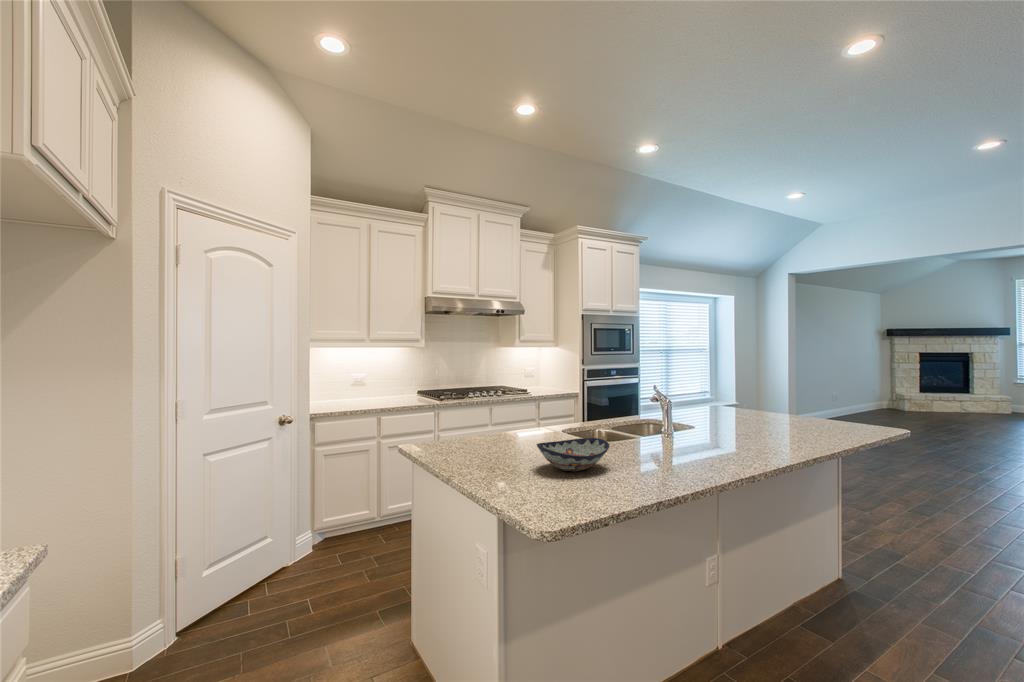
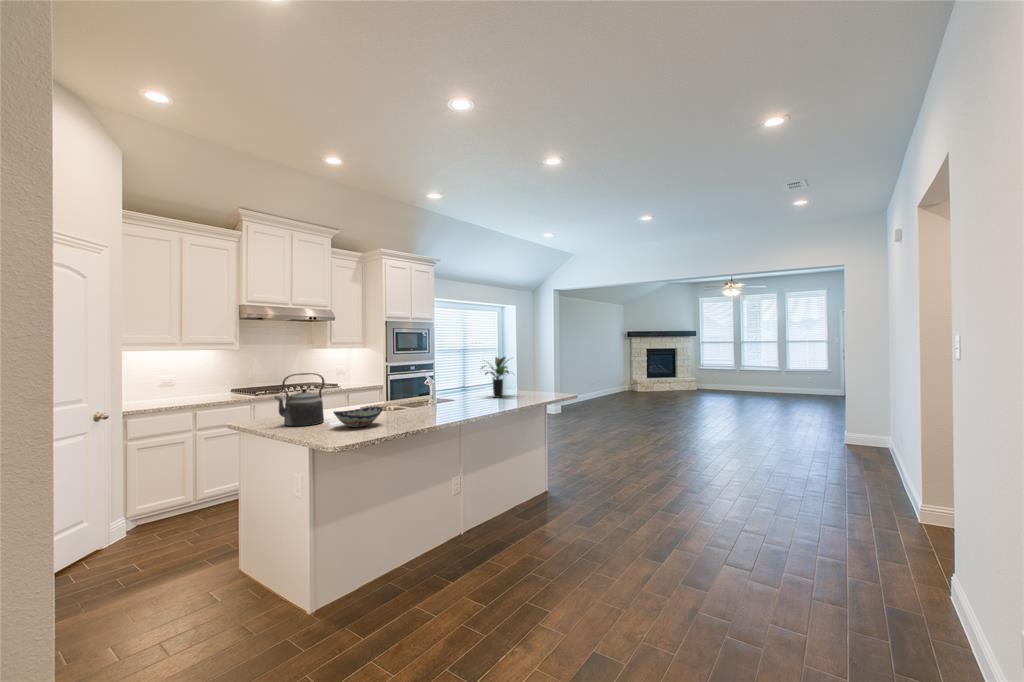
potted plant: none [729,363,787,425] -> present [482,357,509,398]
kettle: none [458,382,522,459] -> present [275,373,325,426]

